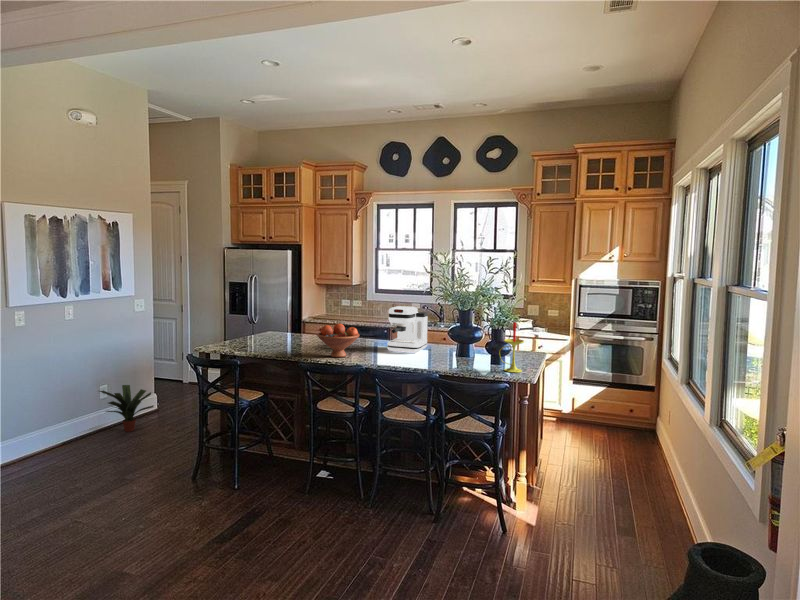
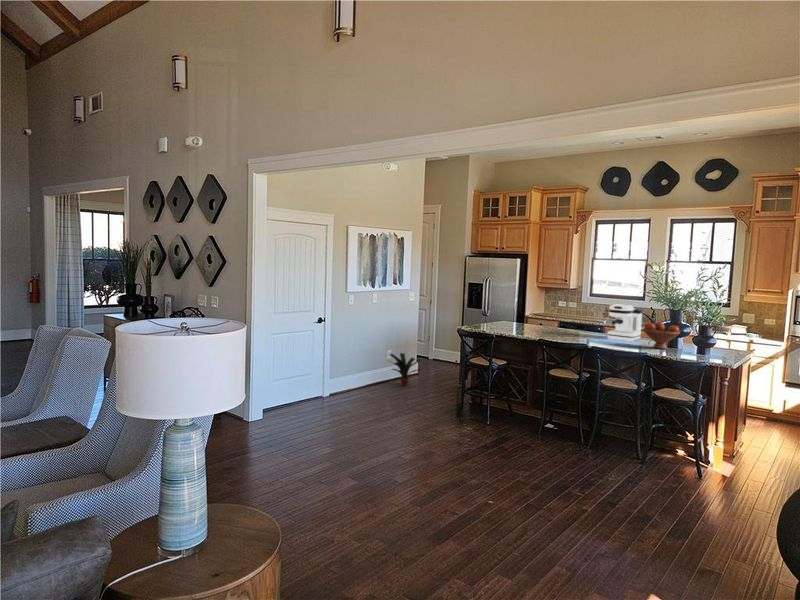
candle: present [499,322,524,373] -> none [703,318,726,358]
fruit bowl: present [317,324,360,357] -> present [643,322,680,349]

